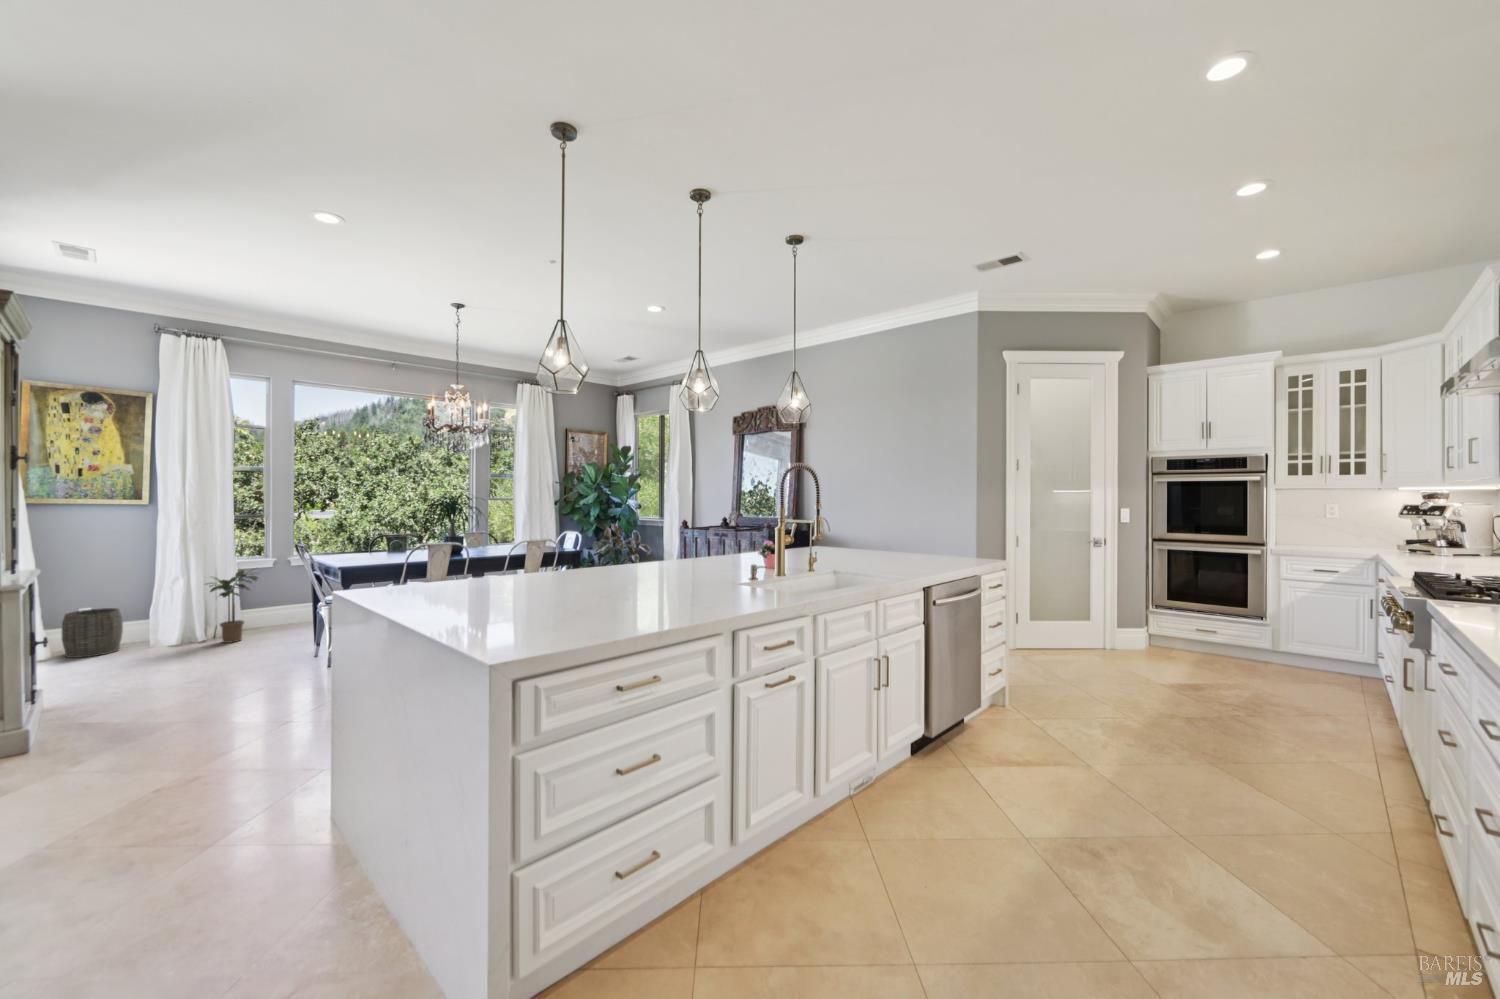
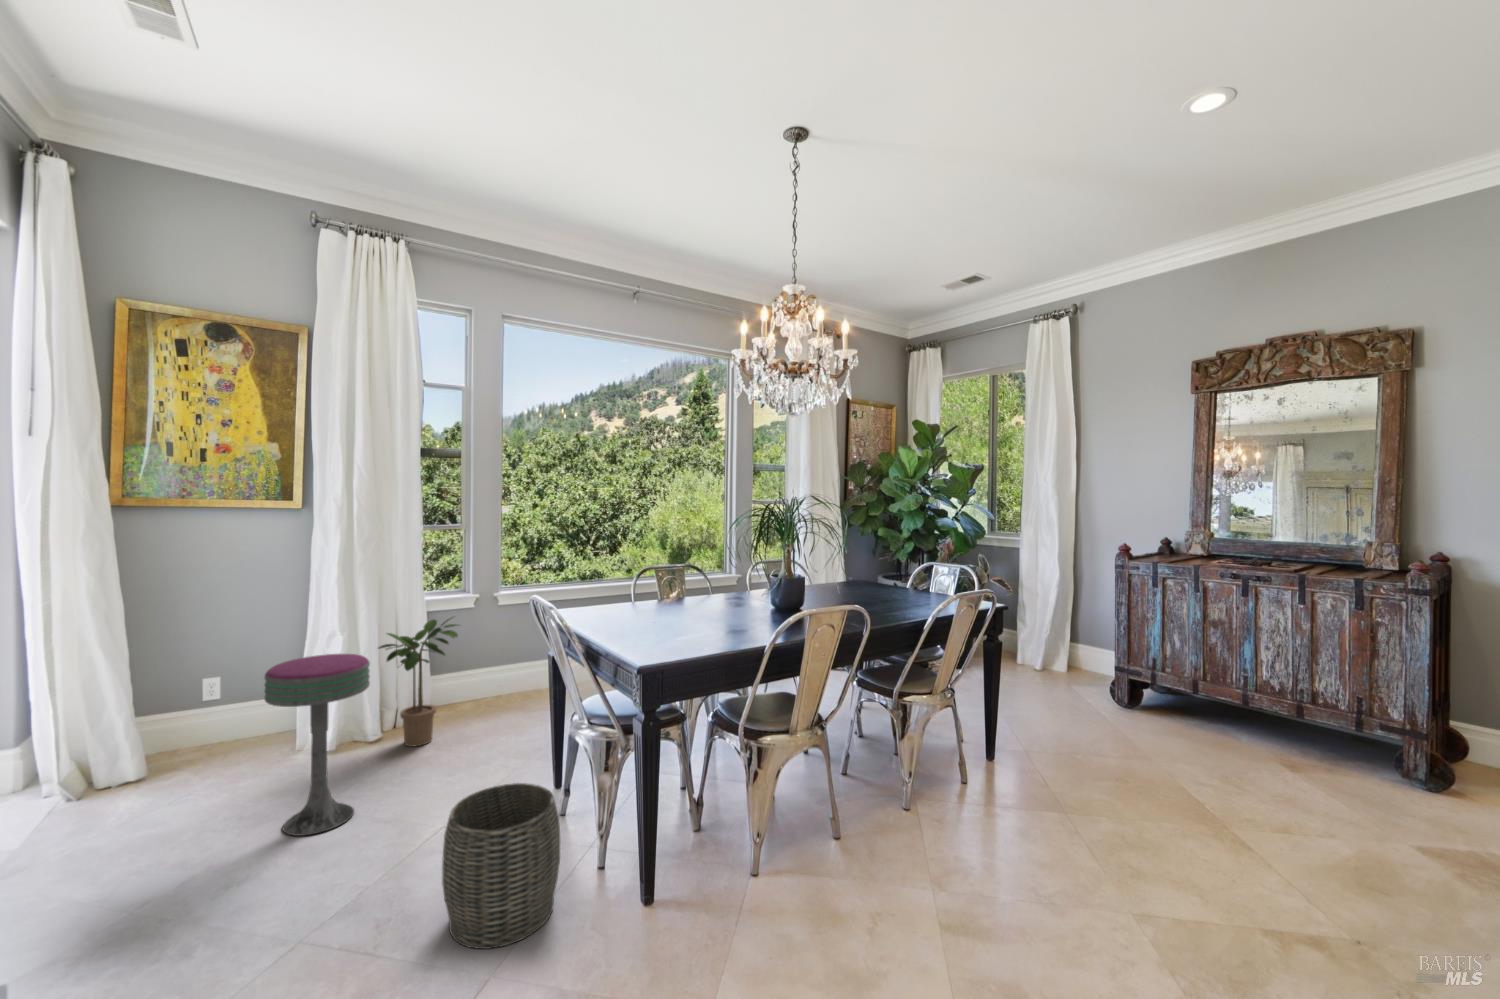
bar stool: none [138,581,200,670] -> present [264,654,370,836]
woven basket: present [62,608,123,658] -> present [442,783,560,949]

